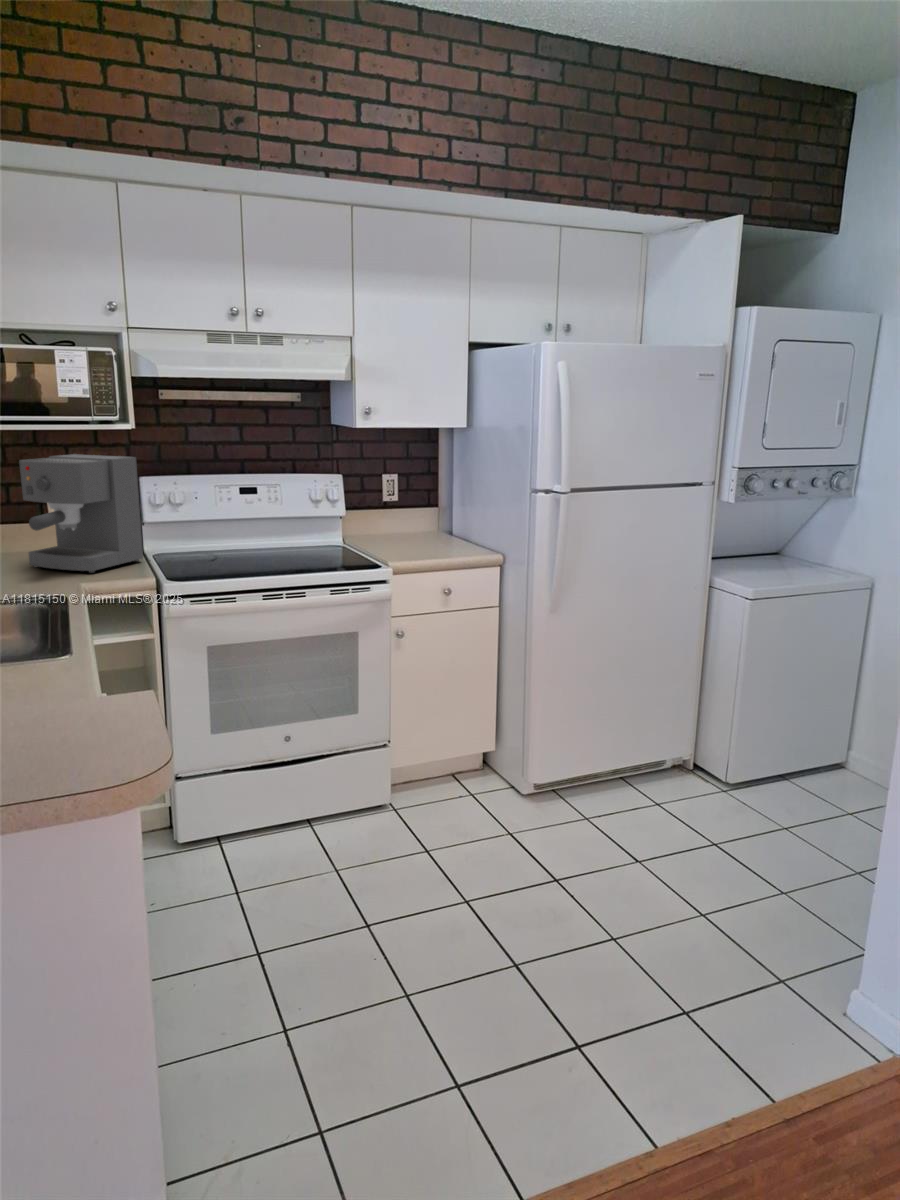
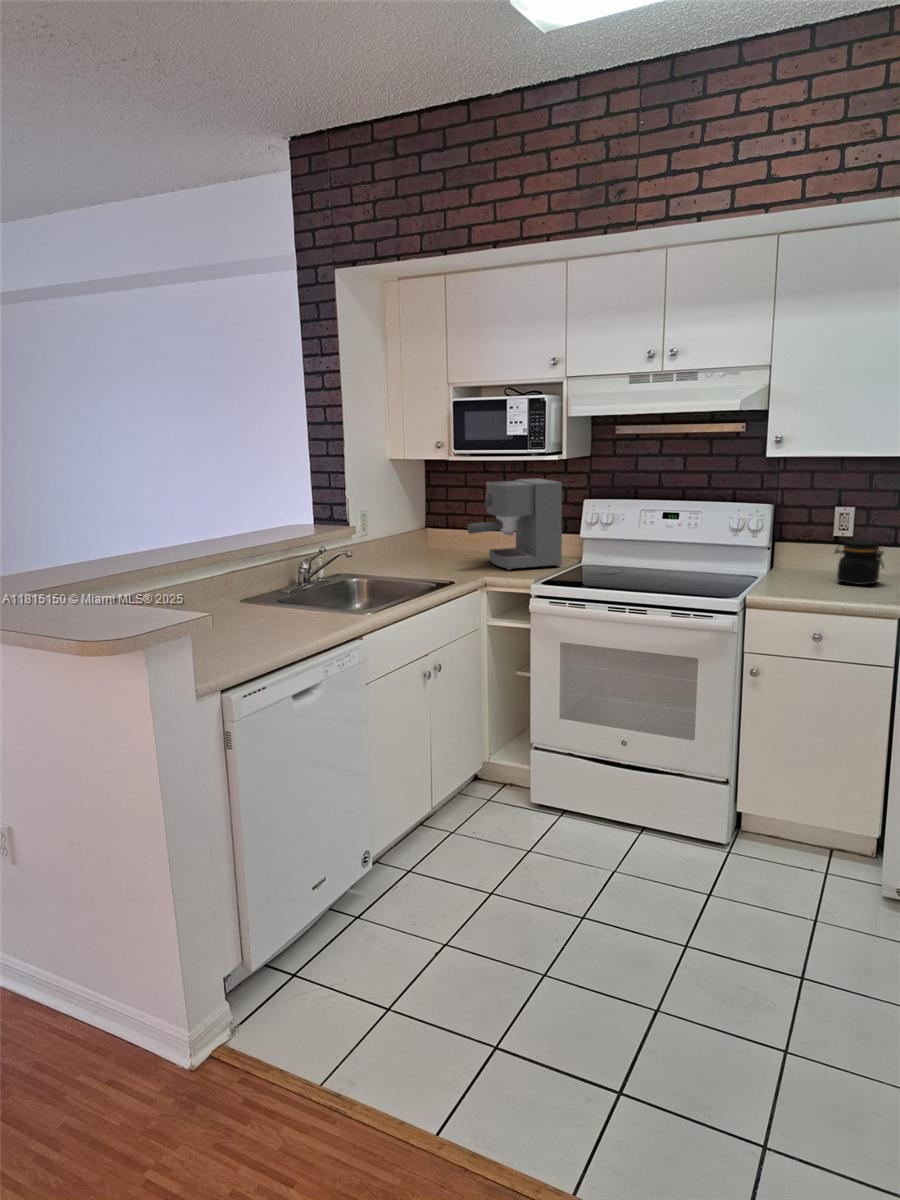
jar: none [398,501,439,541] -> present [835,540,884,585]

